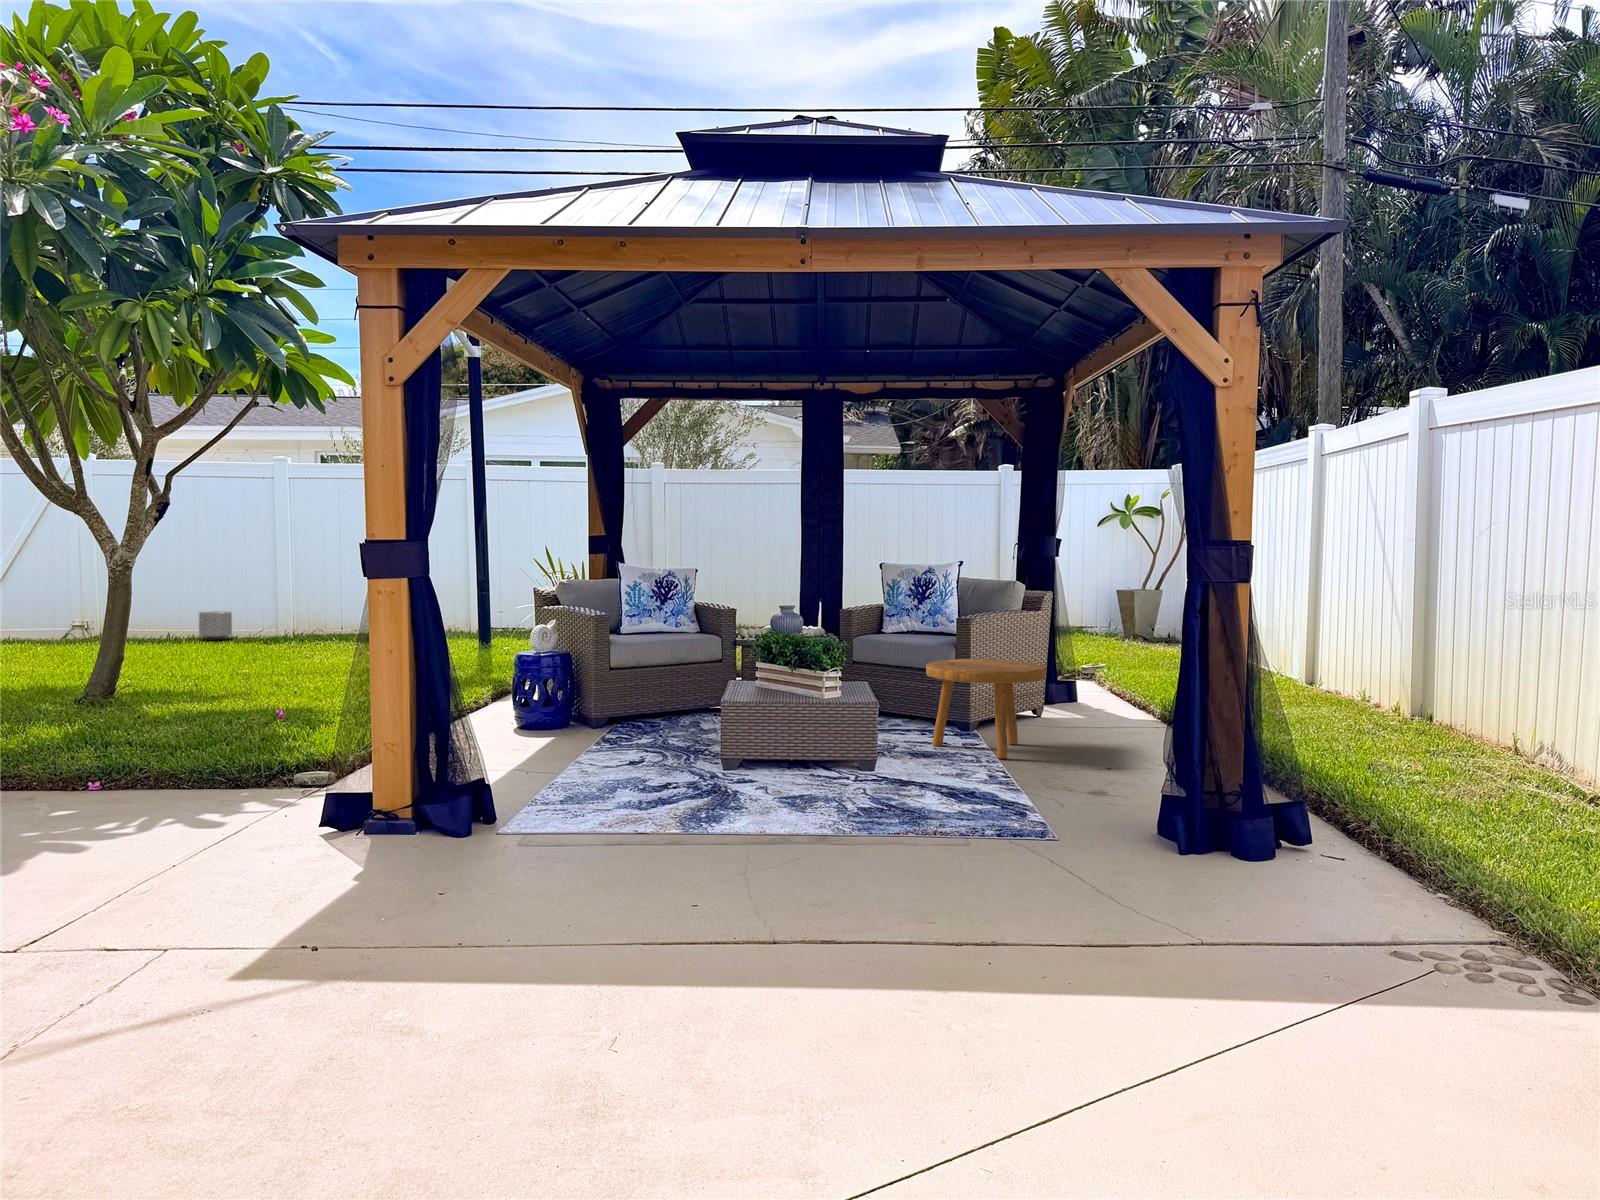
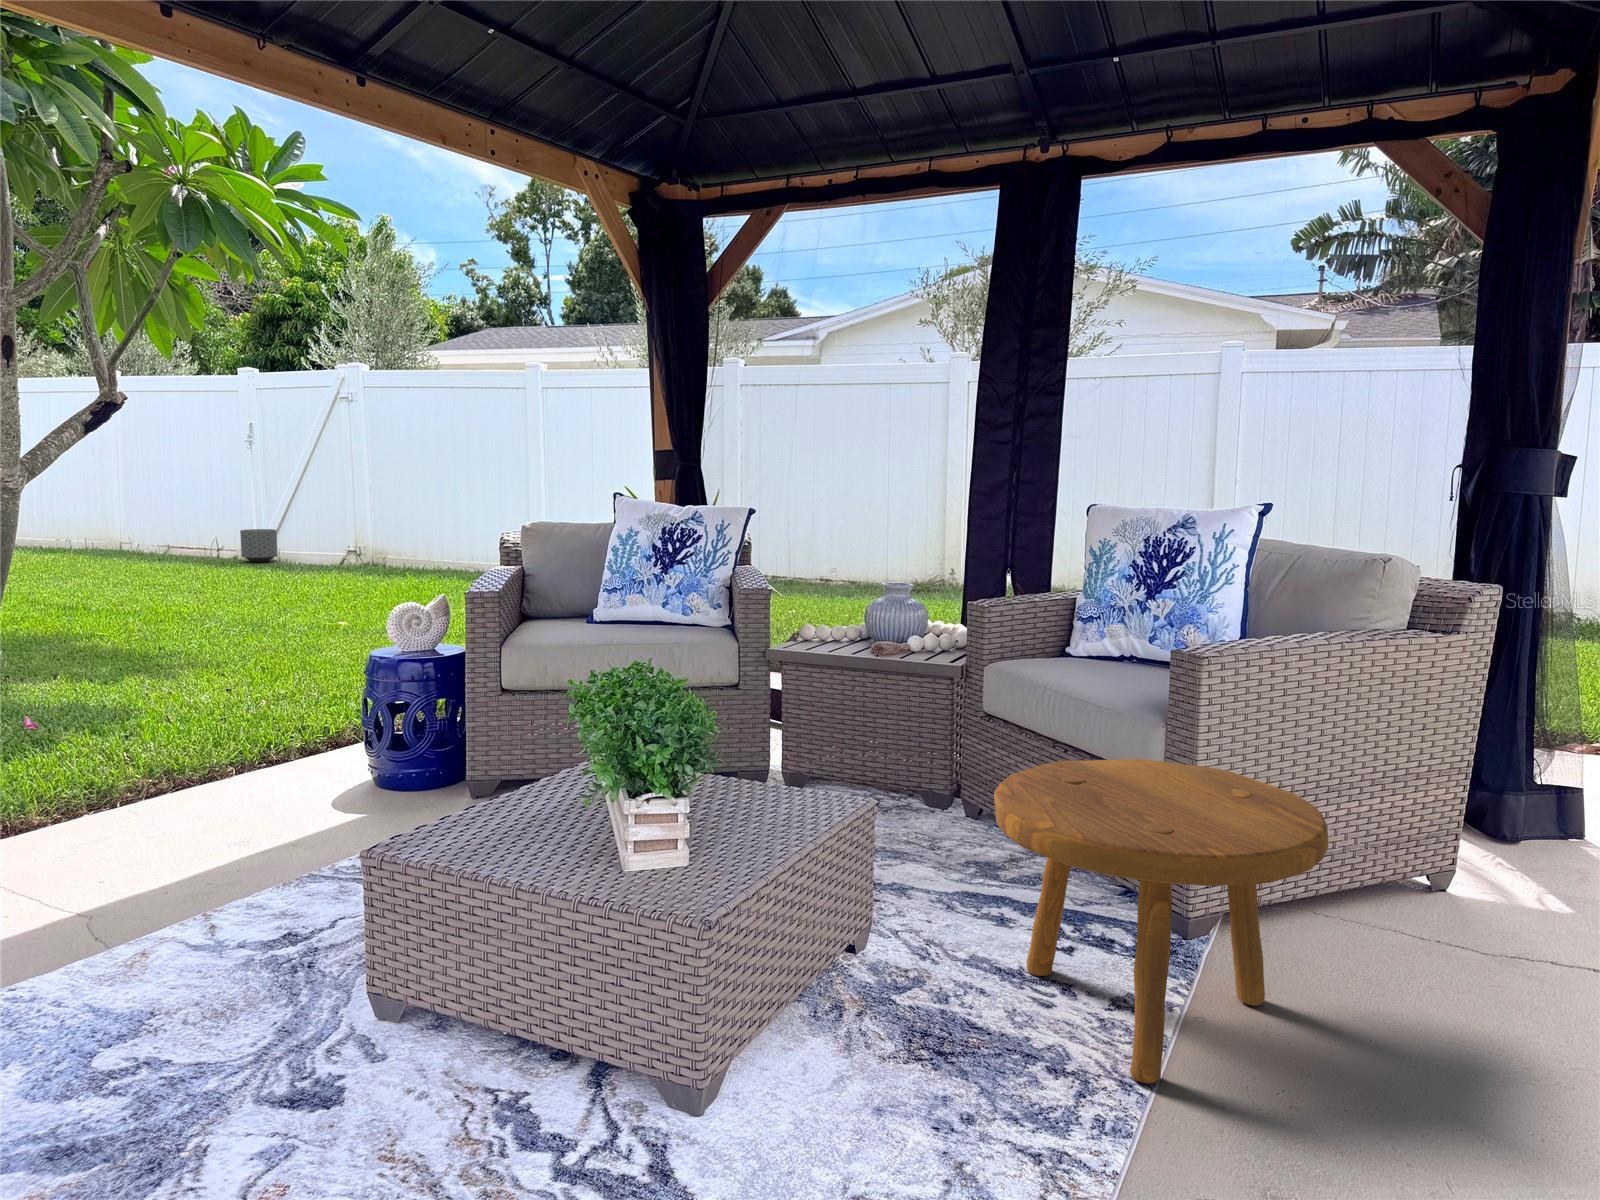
planter: present [199,612,232,640] -> present [240,529,278,562]

